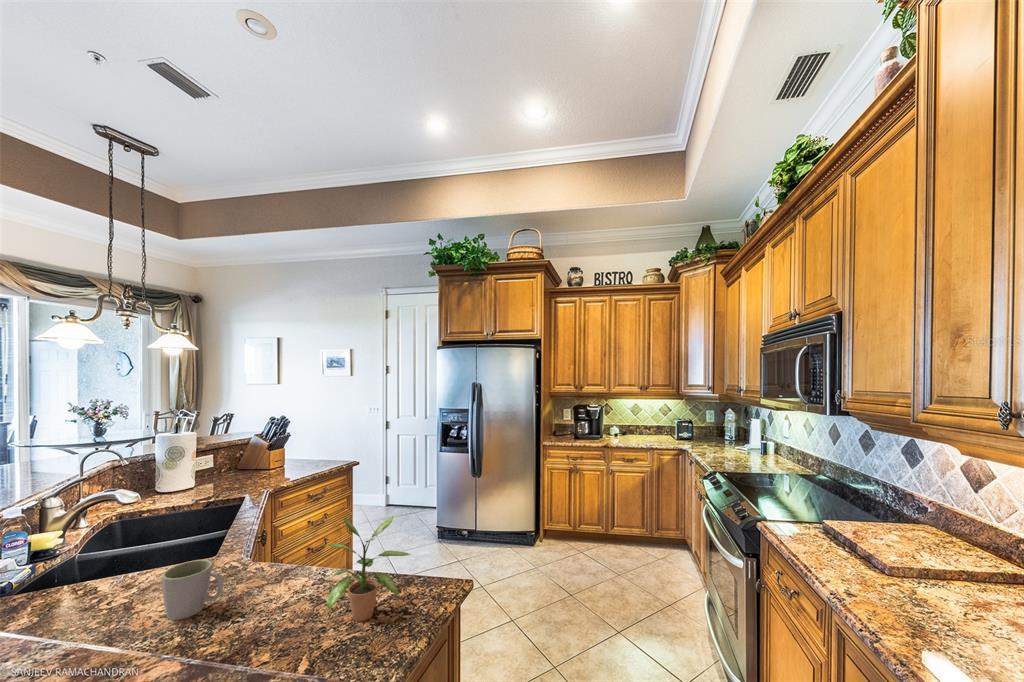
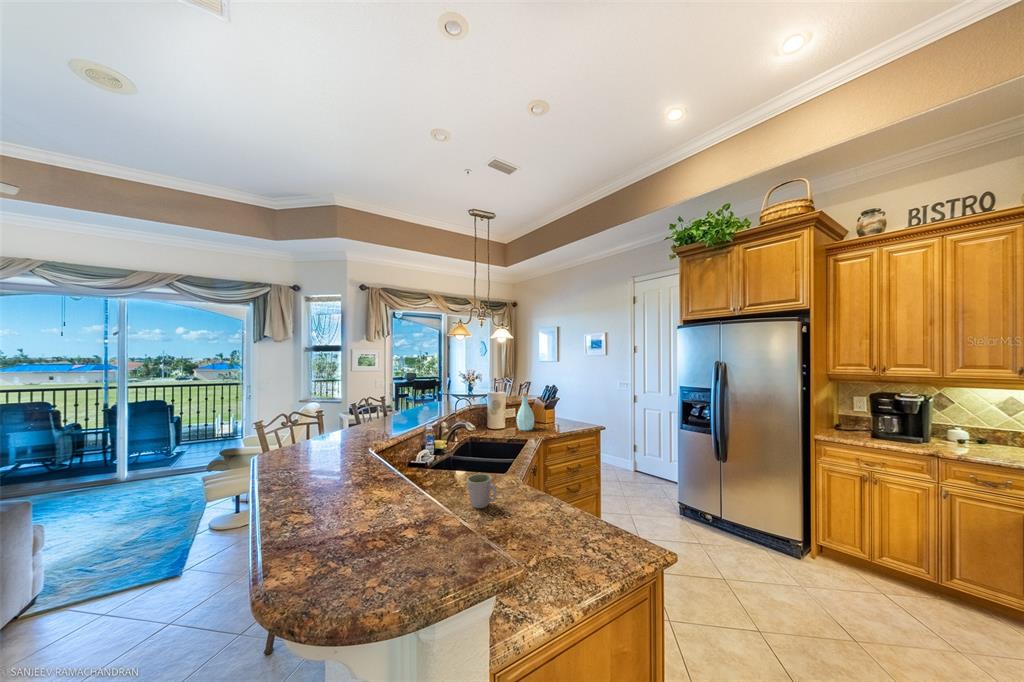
bottle: none [220,430,251,486] -> present [517,393,534,431]
potted plant: present [325,516,410,621] -> none [546,465,614,549]

